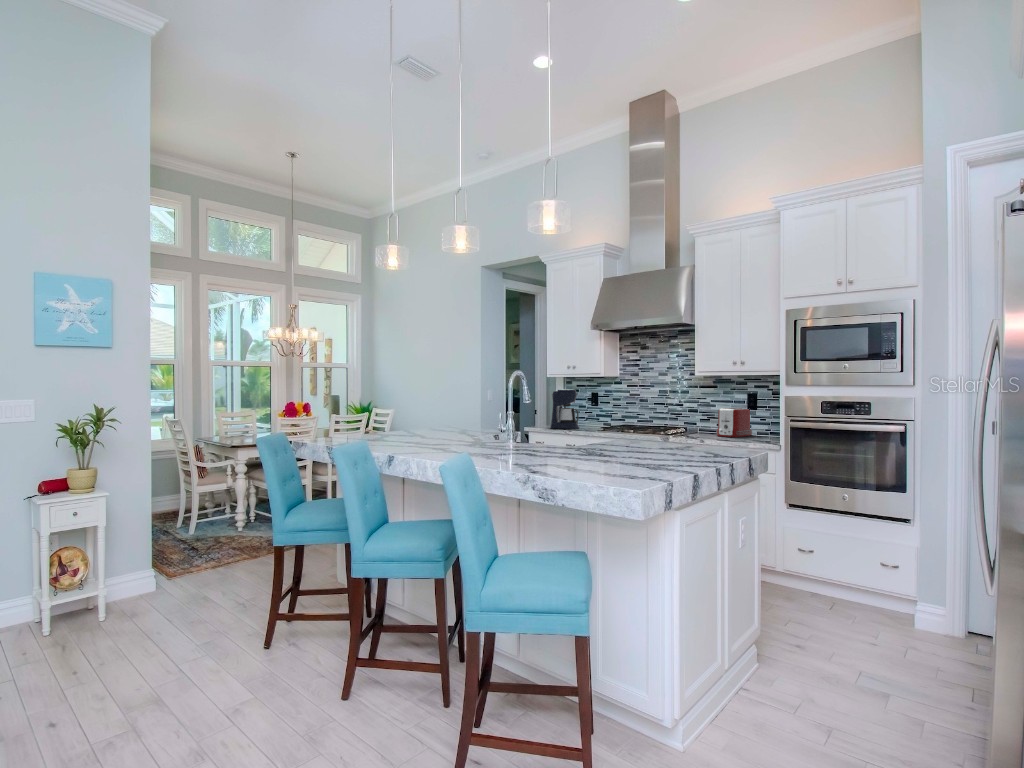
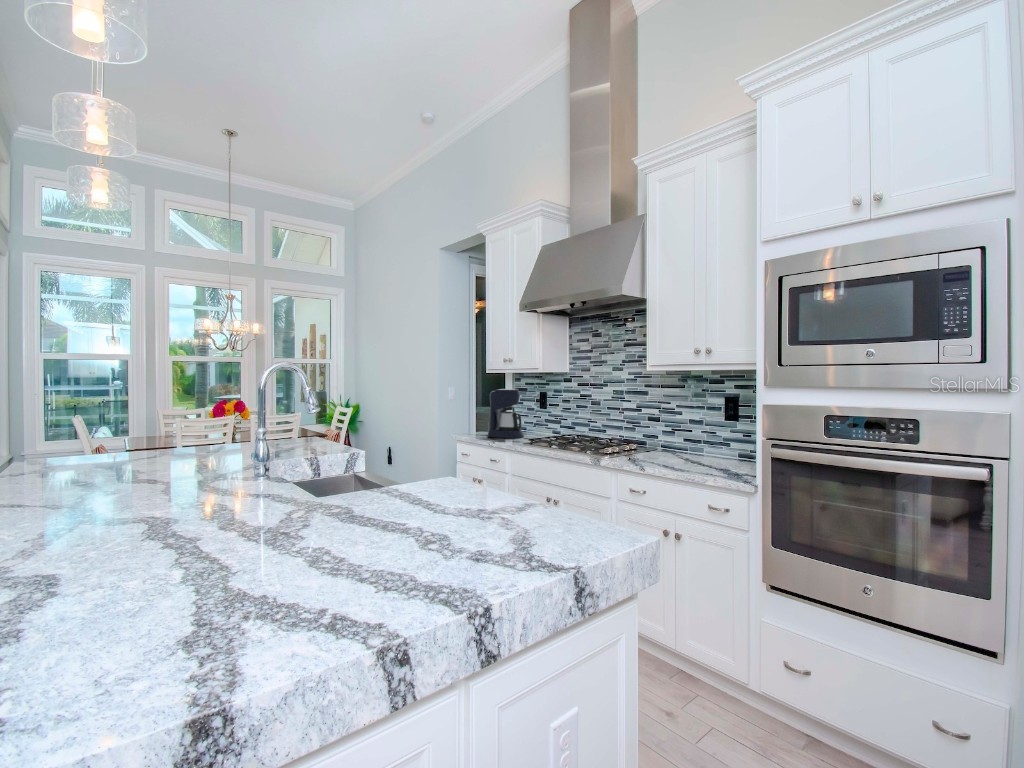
toaster: present [716,408,752,437] -> none [676,416,732,461]

